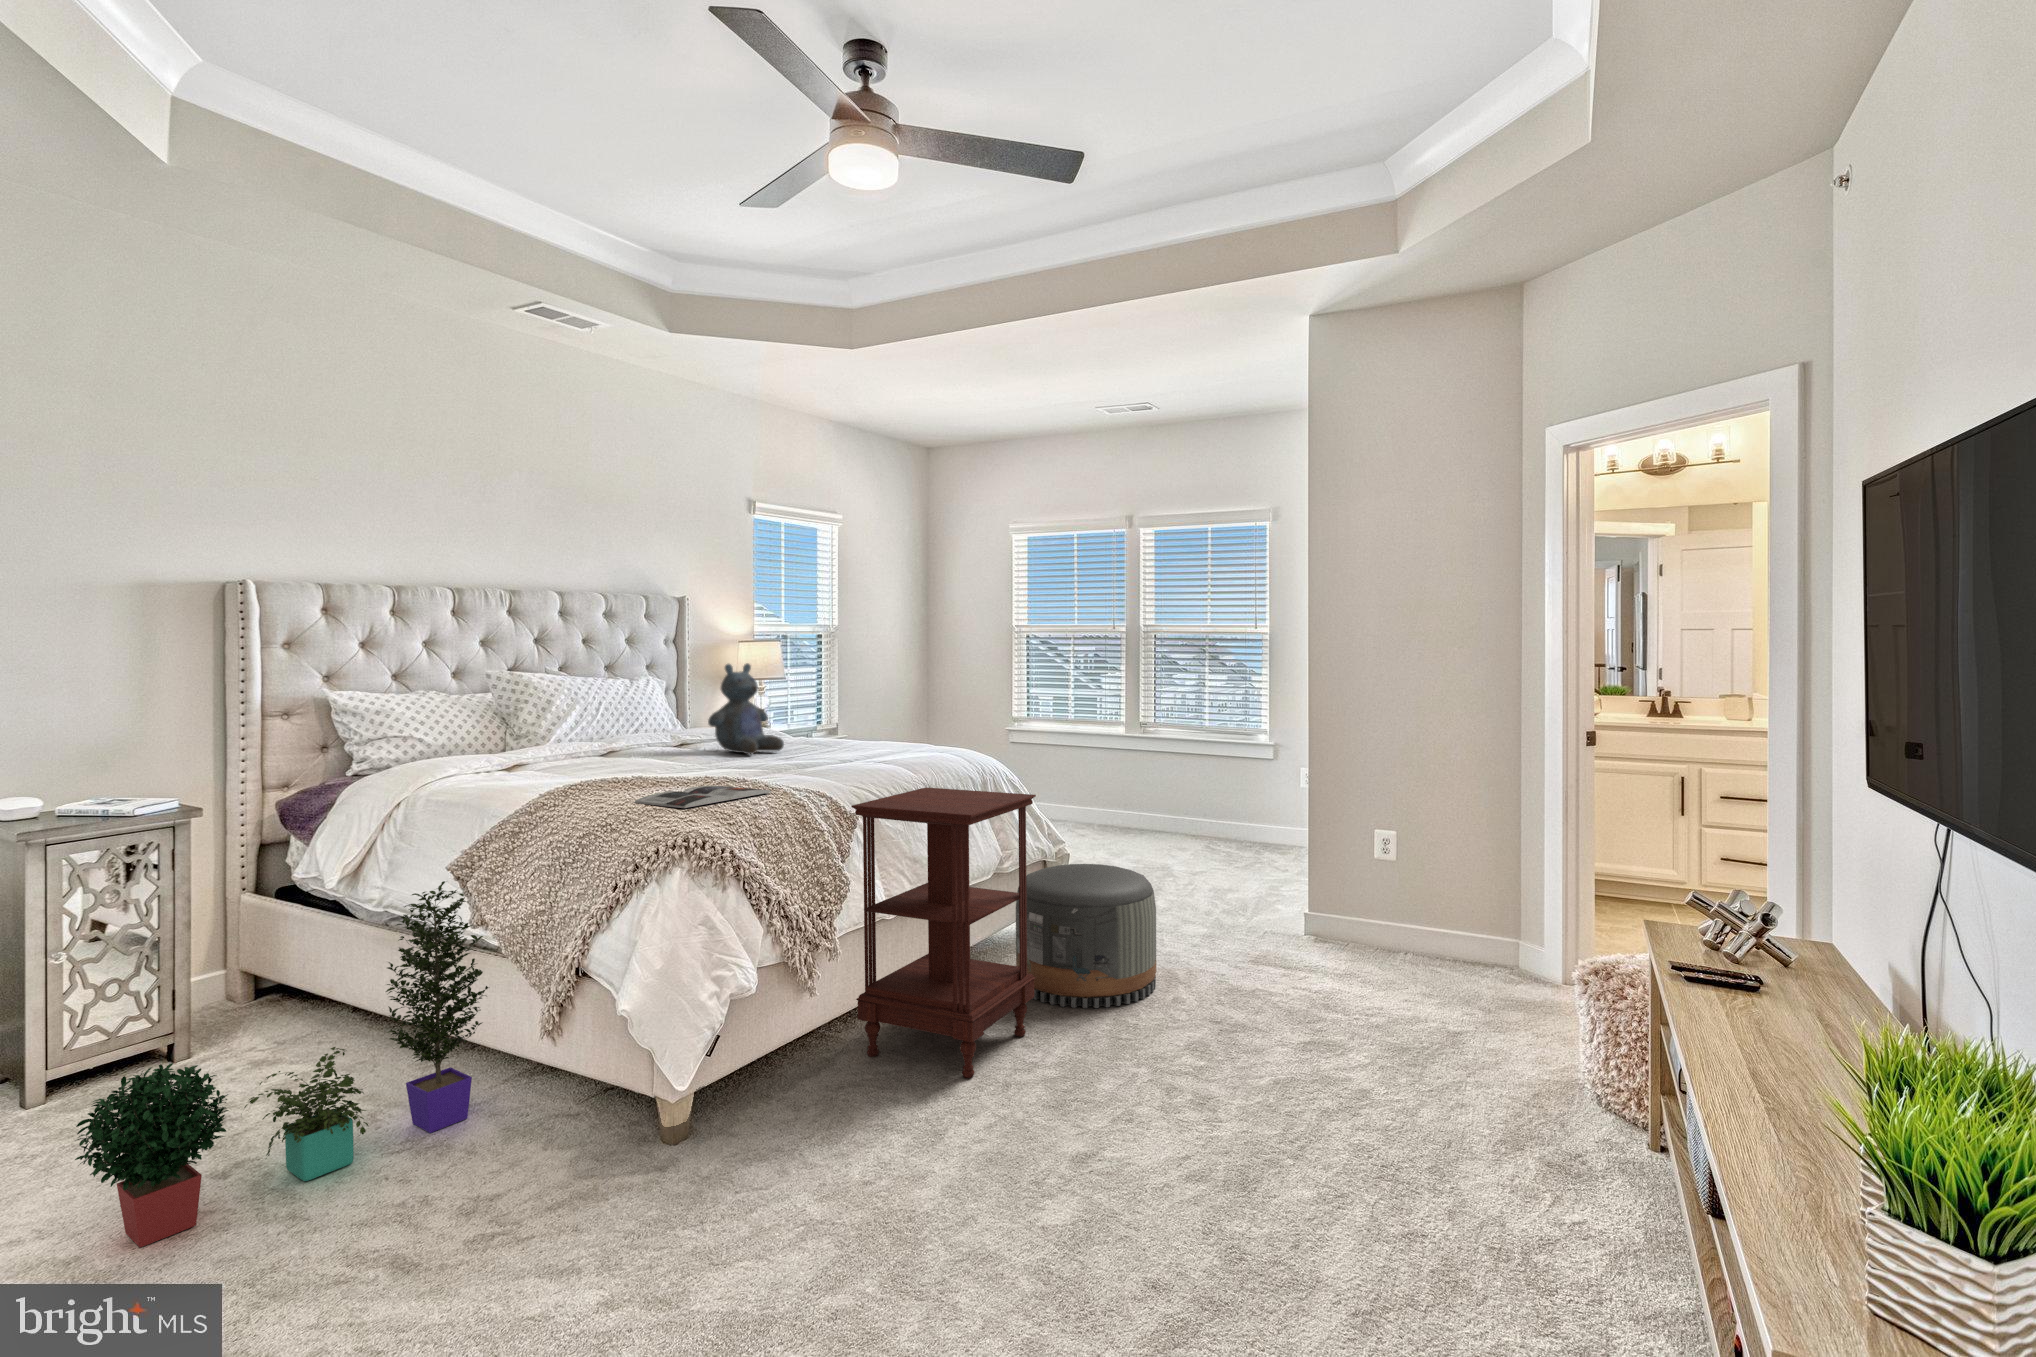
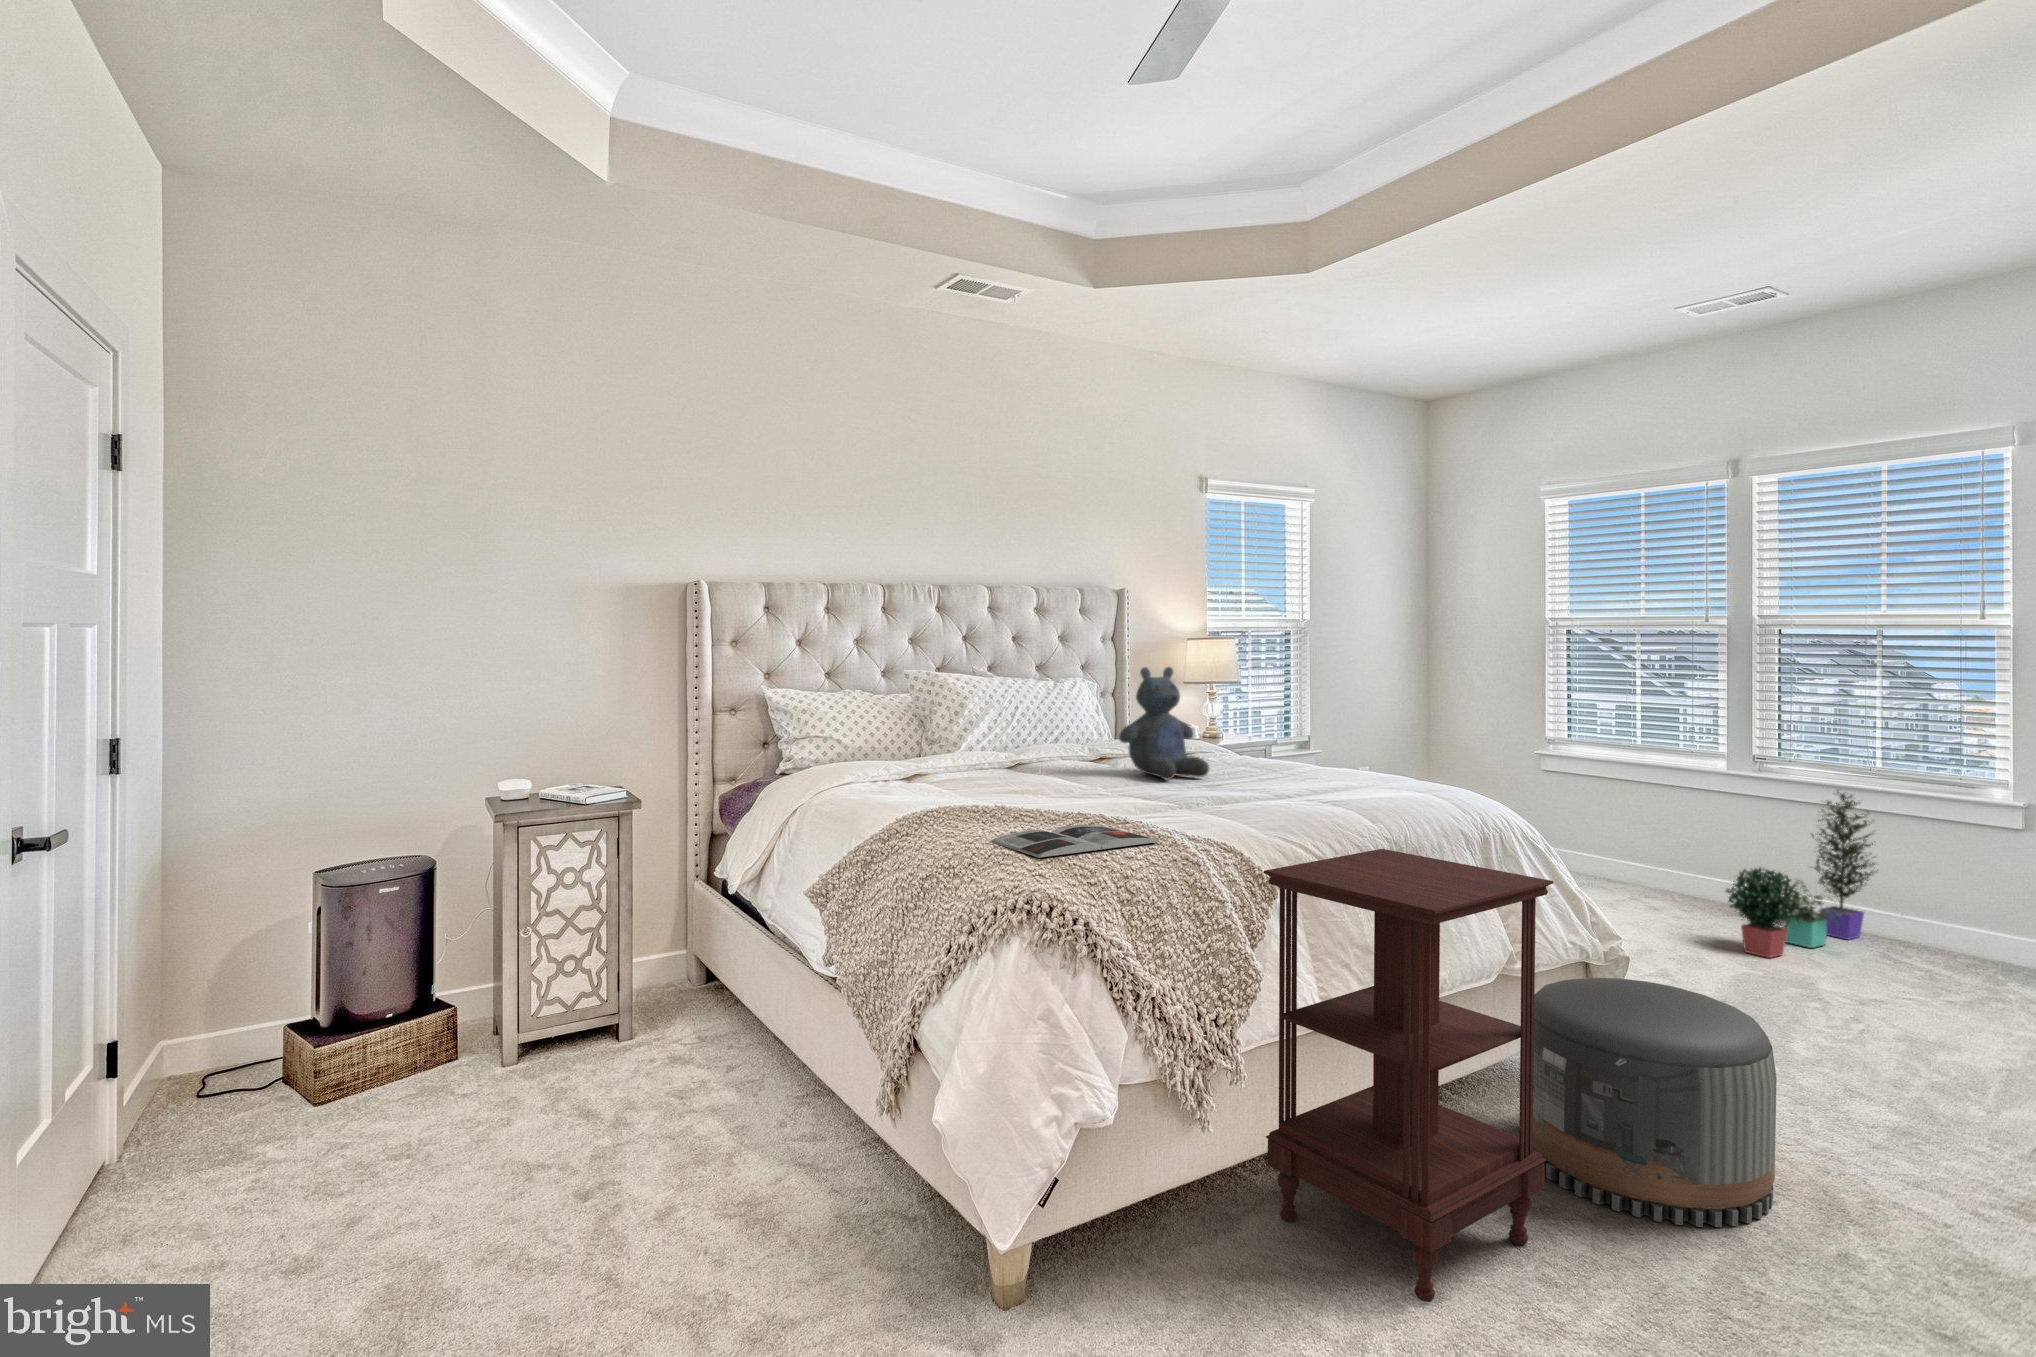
potted plant: present [75,881,489,1247] -> present [1726,790,1877,958]

